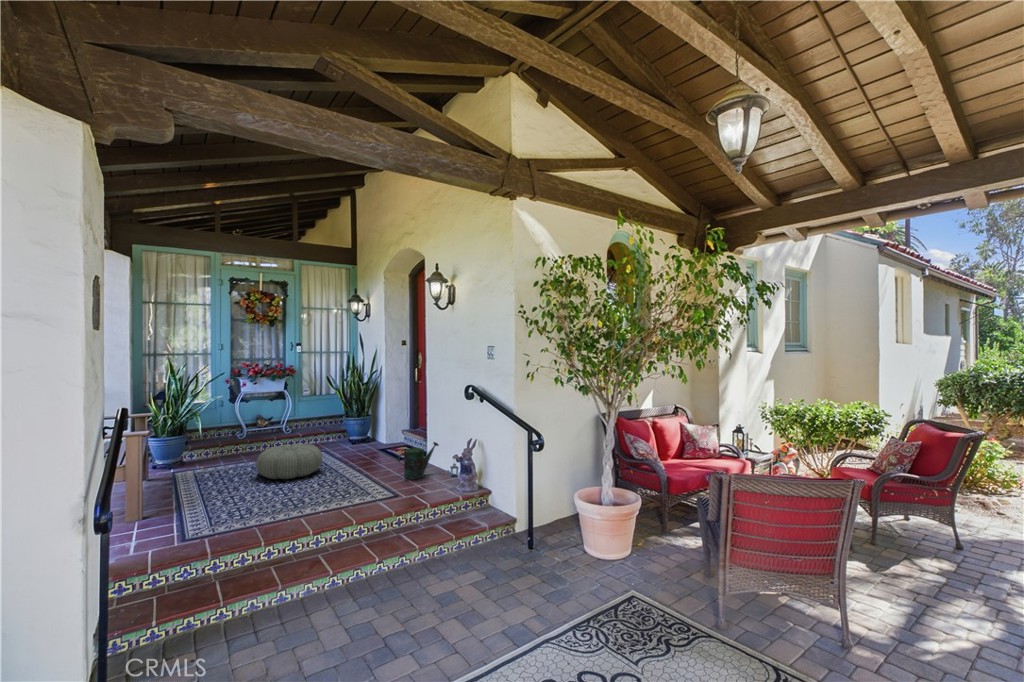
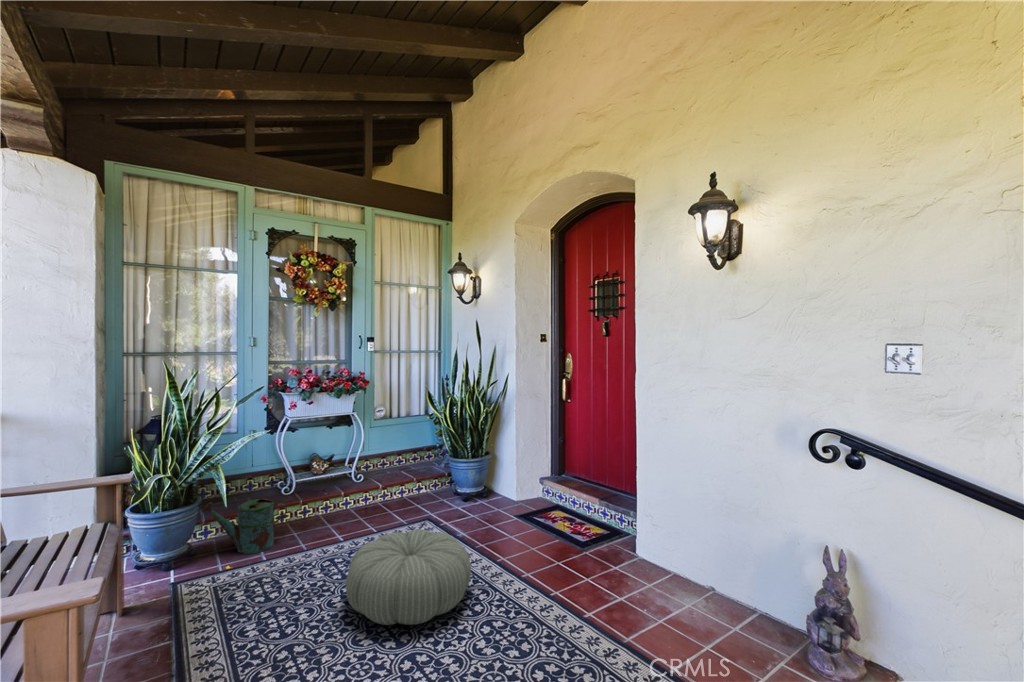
watering can: present [398,442,439,479] -> present [201,499,287,554]

